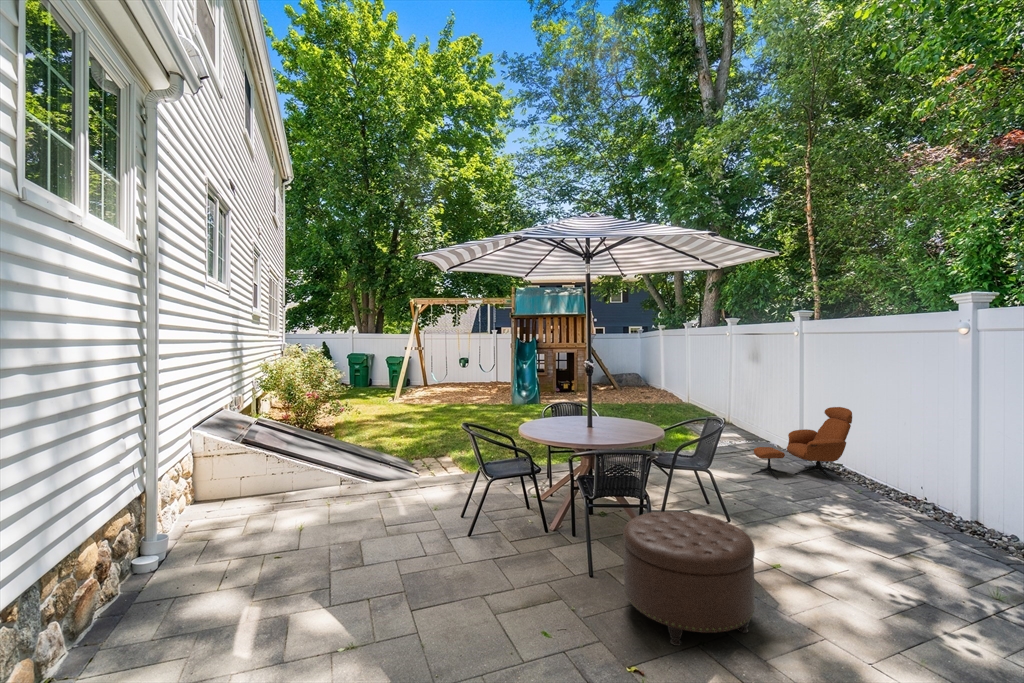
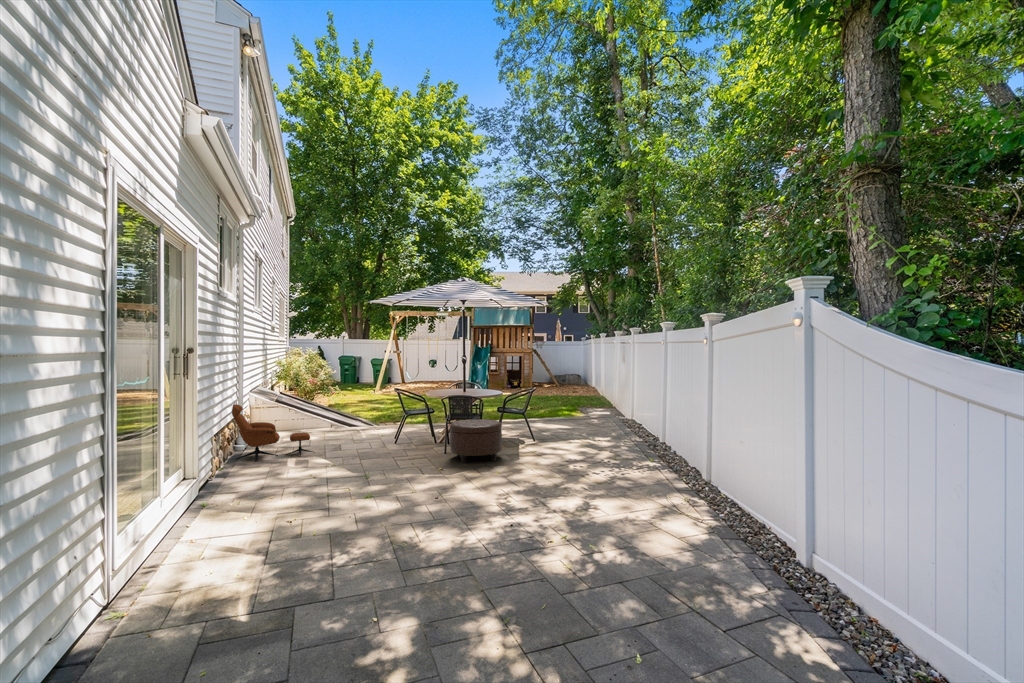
lounge chair: present [752,407,852,481] -> present [232,404,313,461]

